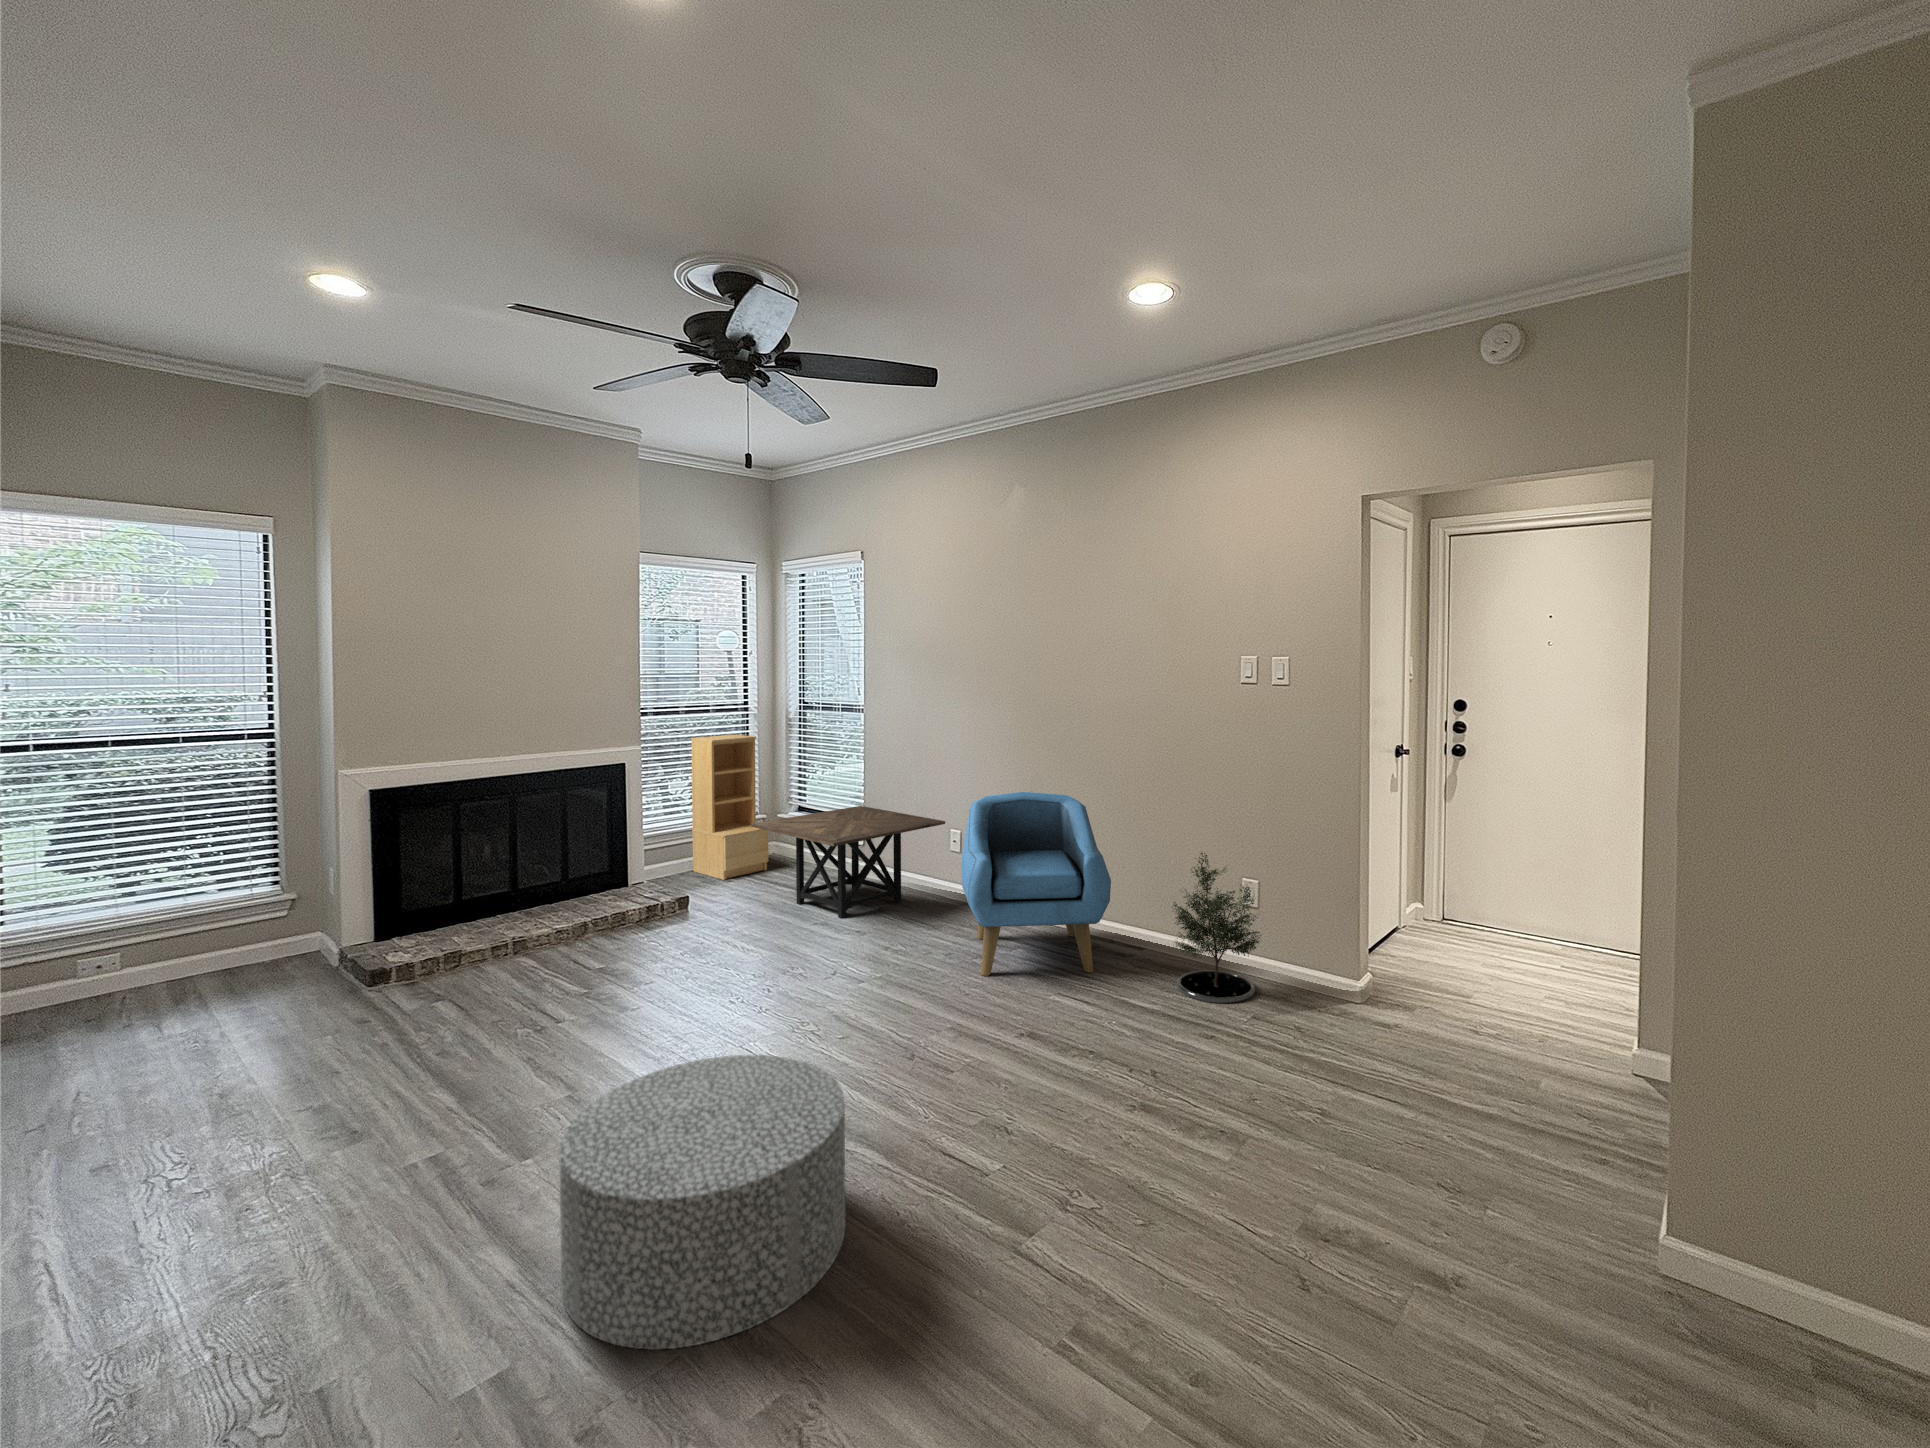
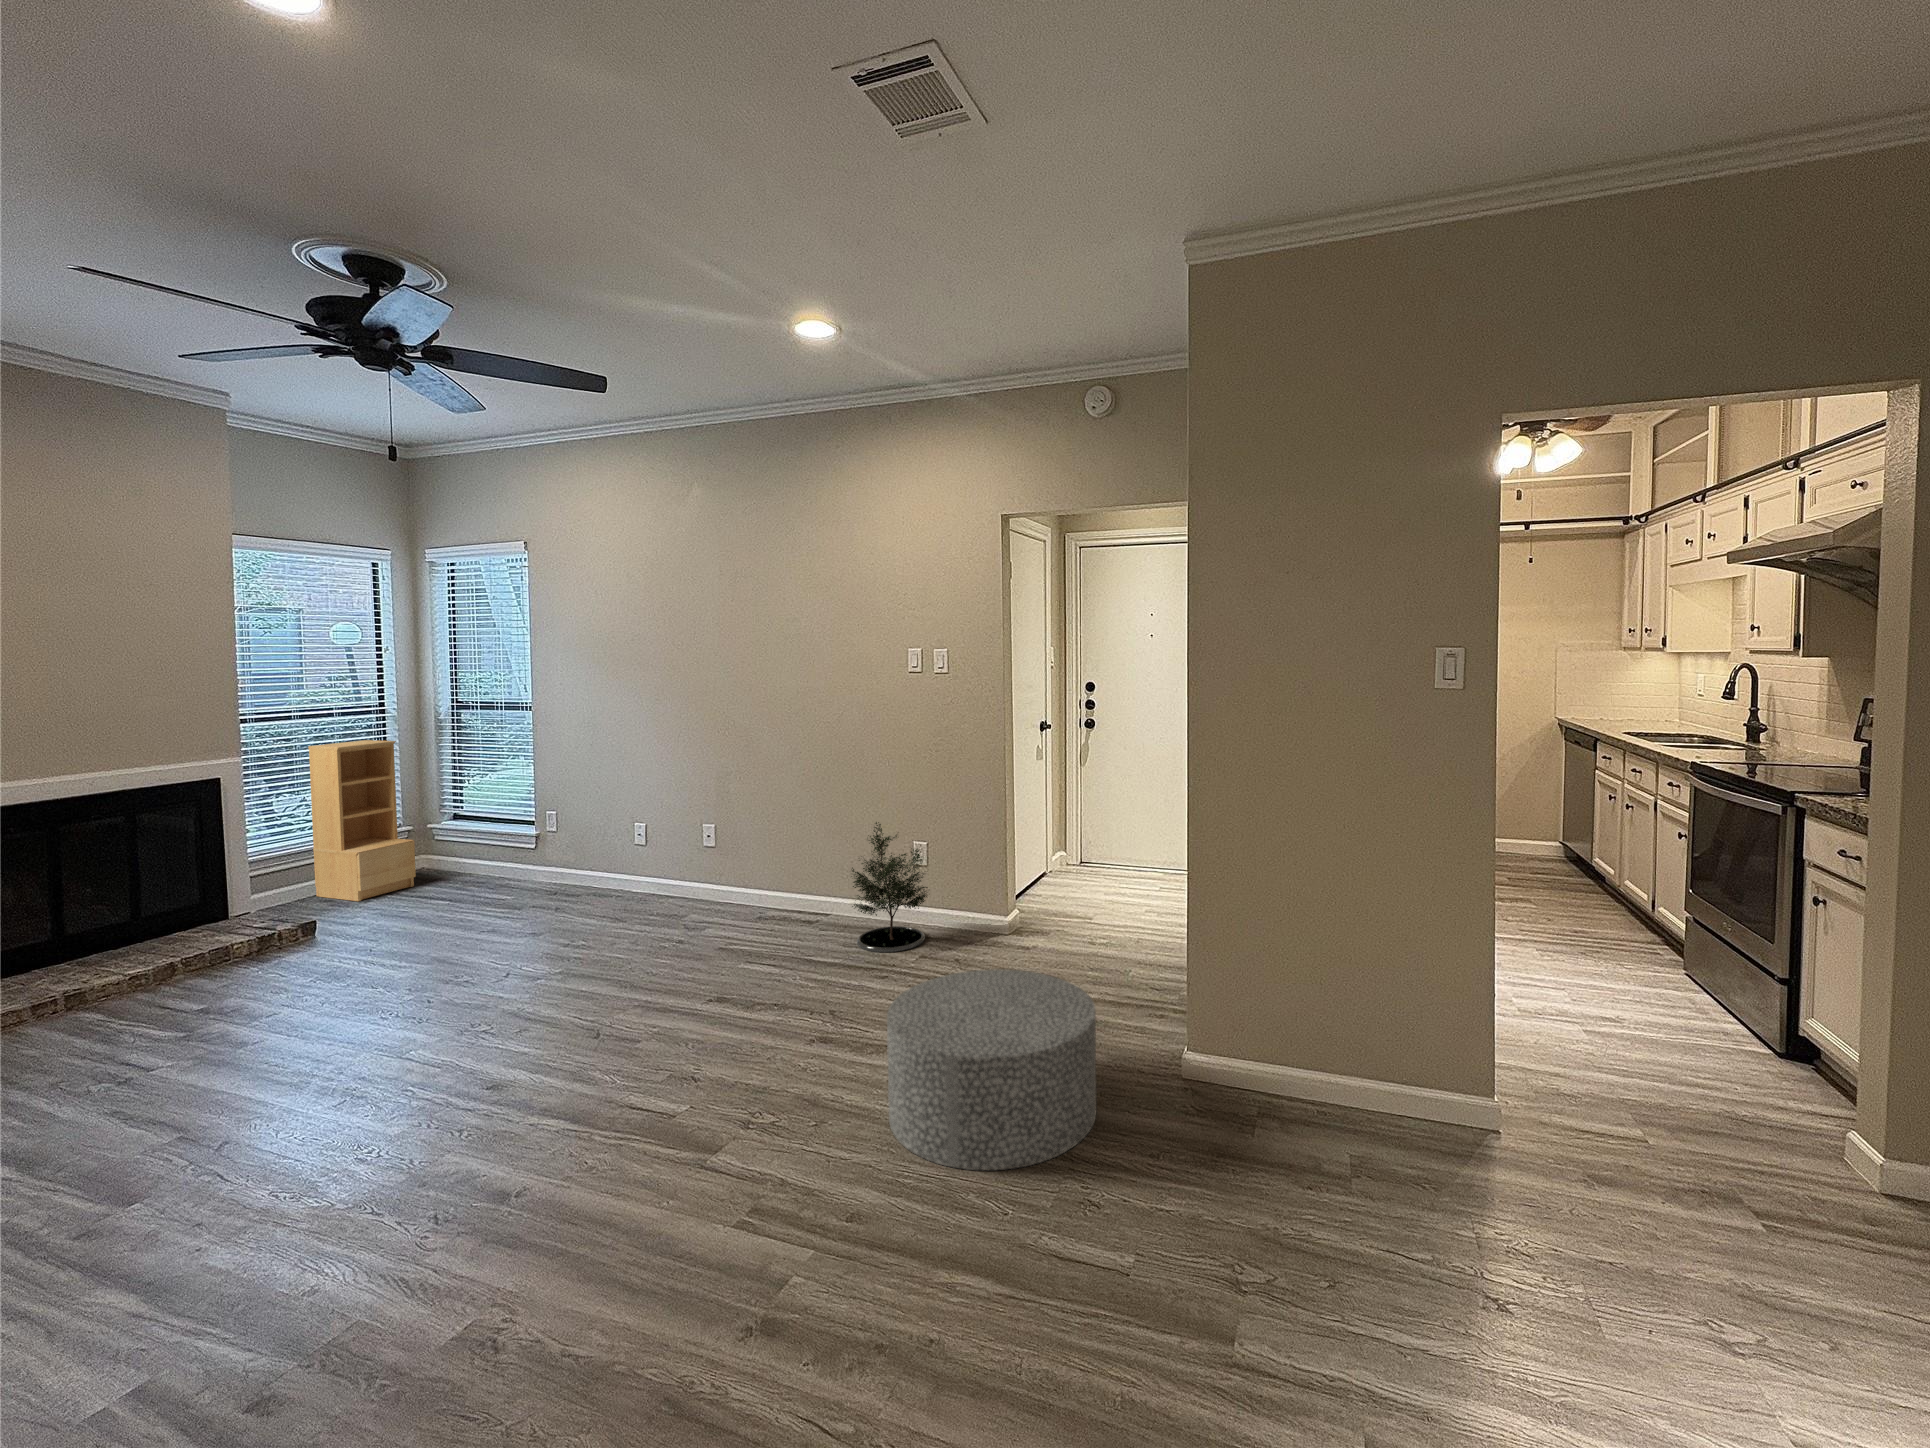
armchair: present [962,792,1111,976] -> none [644,780,794,958]
side table: present [751,806,945,918] -> none [394,808,626,924]
ottoman: present [559,1055,845,1350] -> present [887,969,1096,1170]

